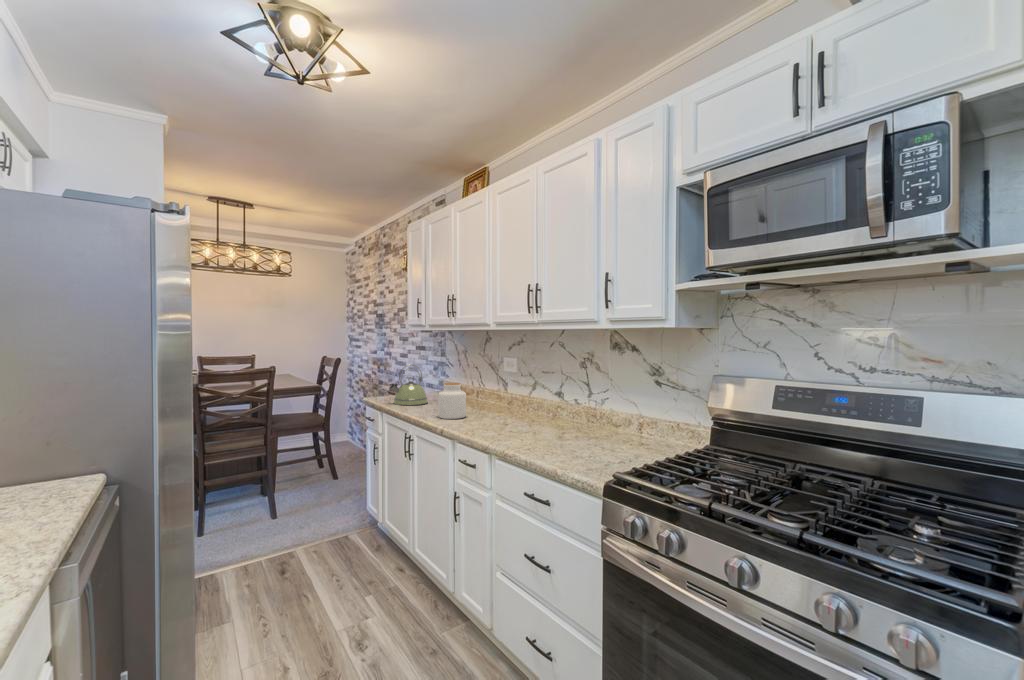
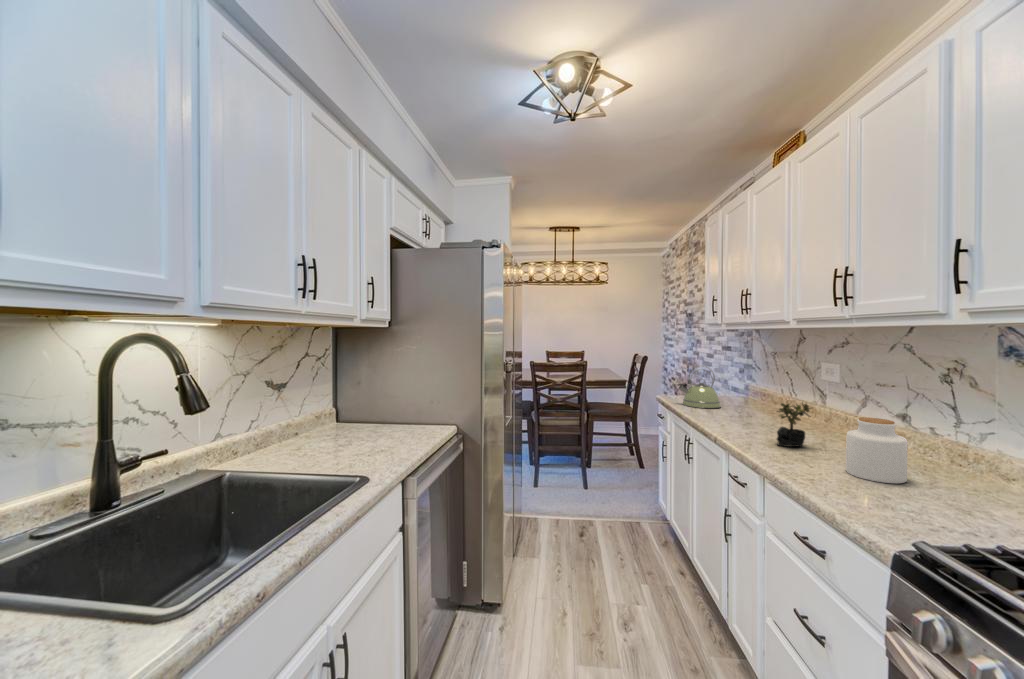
jar: present [438,383,466,419] -> present [846,417,908,483]
succulent plant: none [489,389,513,428] -> present [777,403,811,447]

